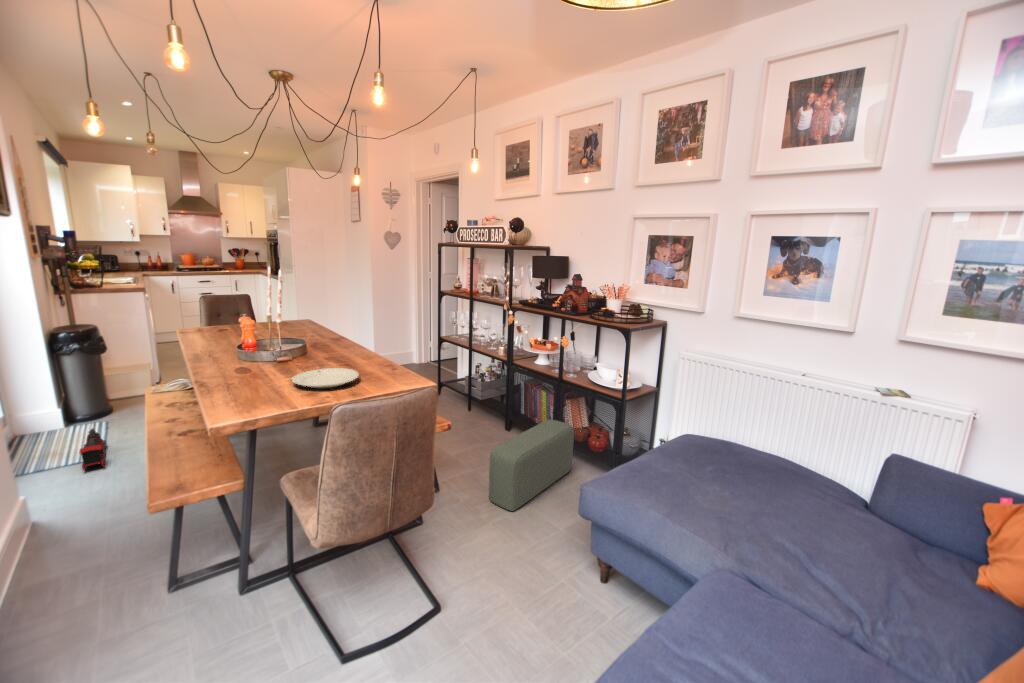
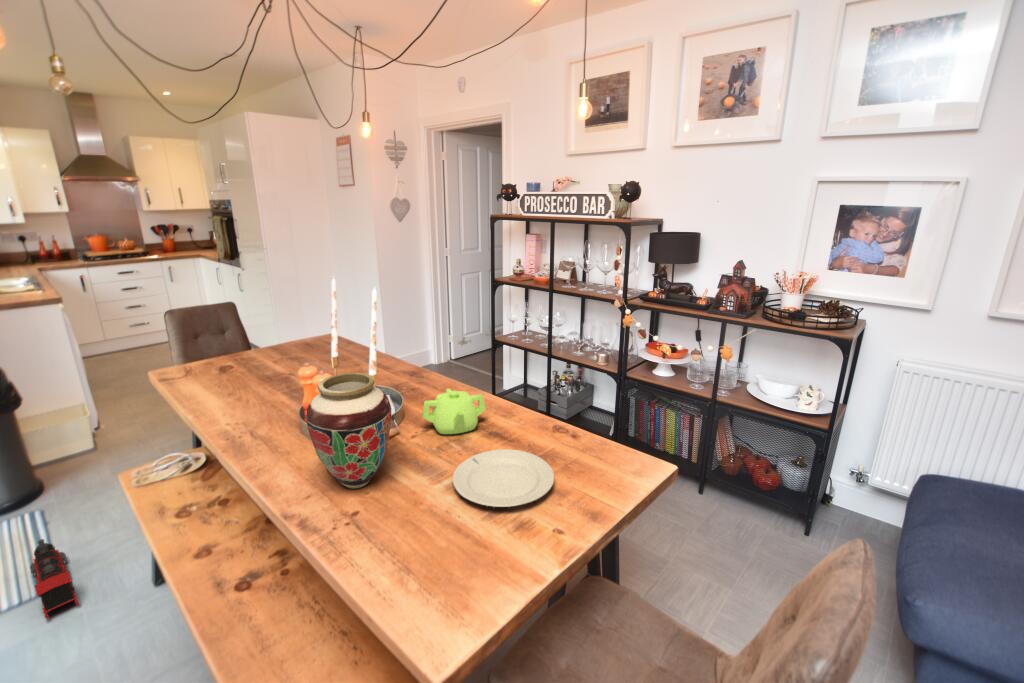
vase: none [212,309,267,377] -> present [306,373,391,489]
teapot: none [308,337,352,364] -> present [422,388,486,434]
pouf: present [489,419,574,511] -> none [671,455,744,602]

